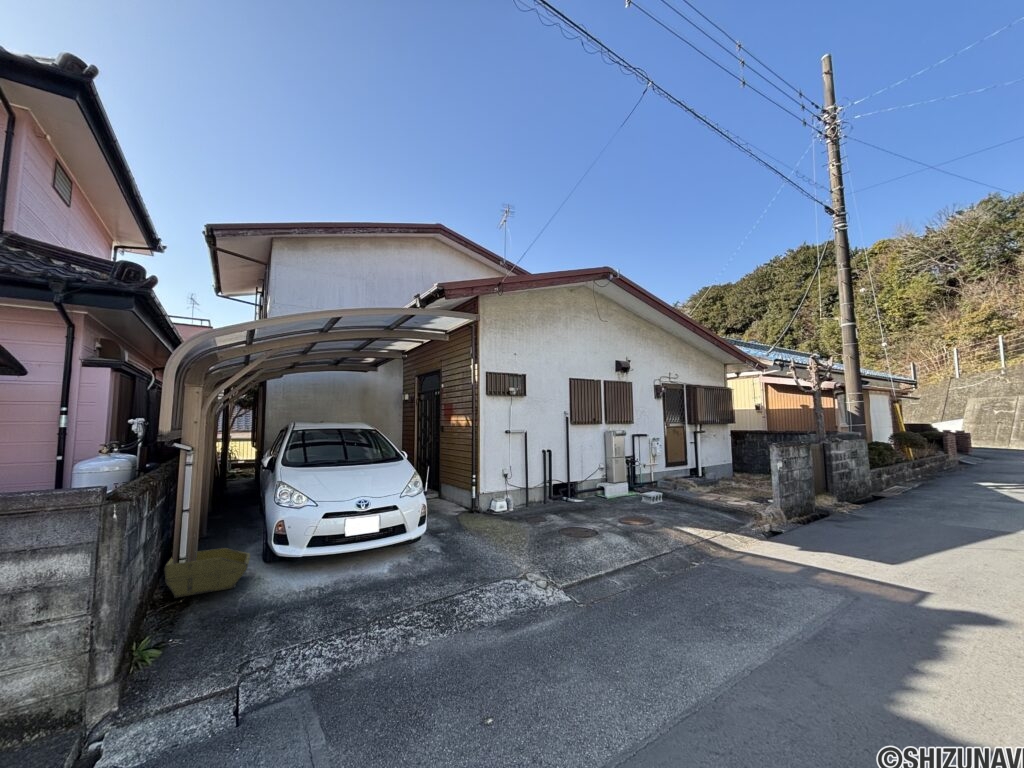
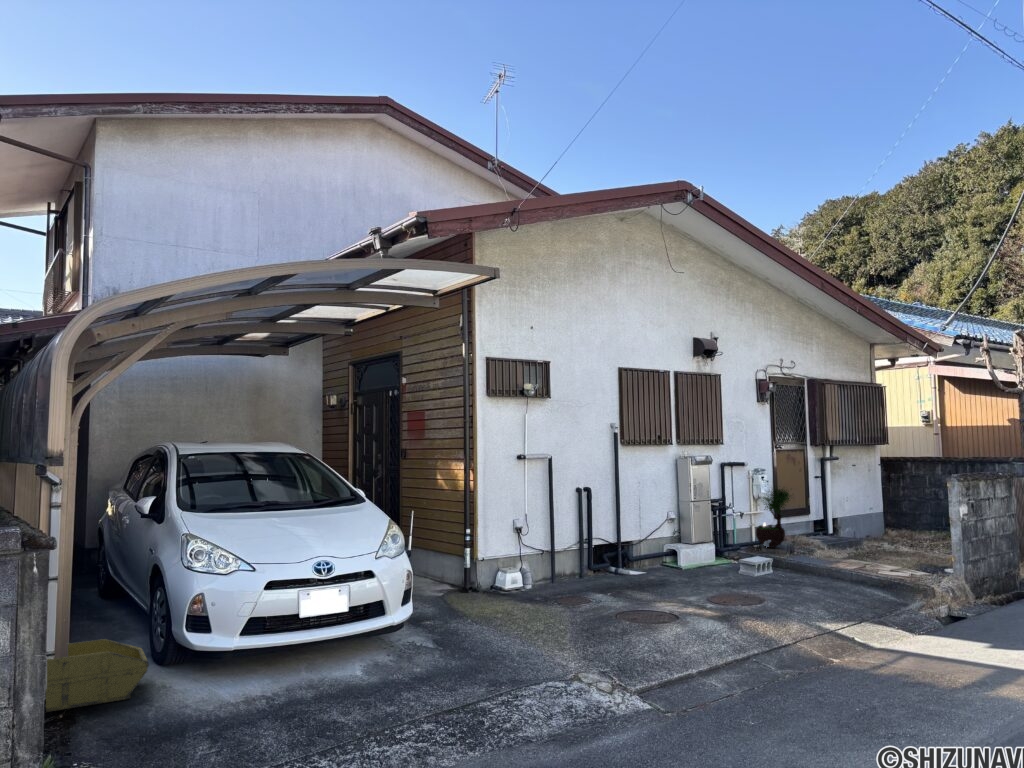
potted tree: none [654,447,677,486] -> present [756,489,789,548]

